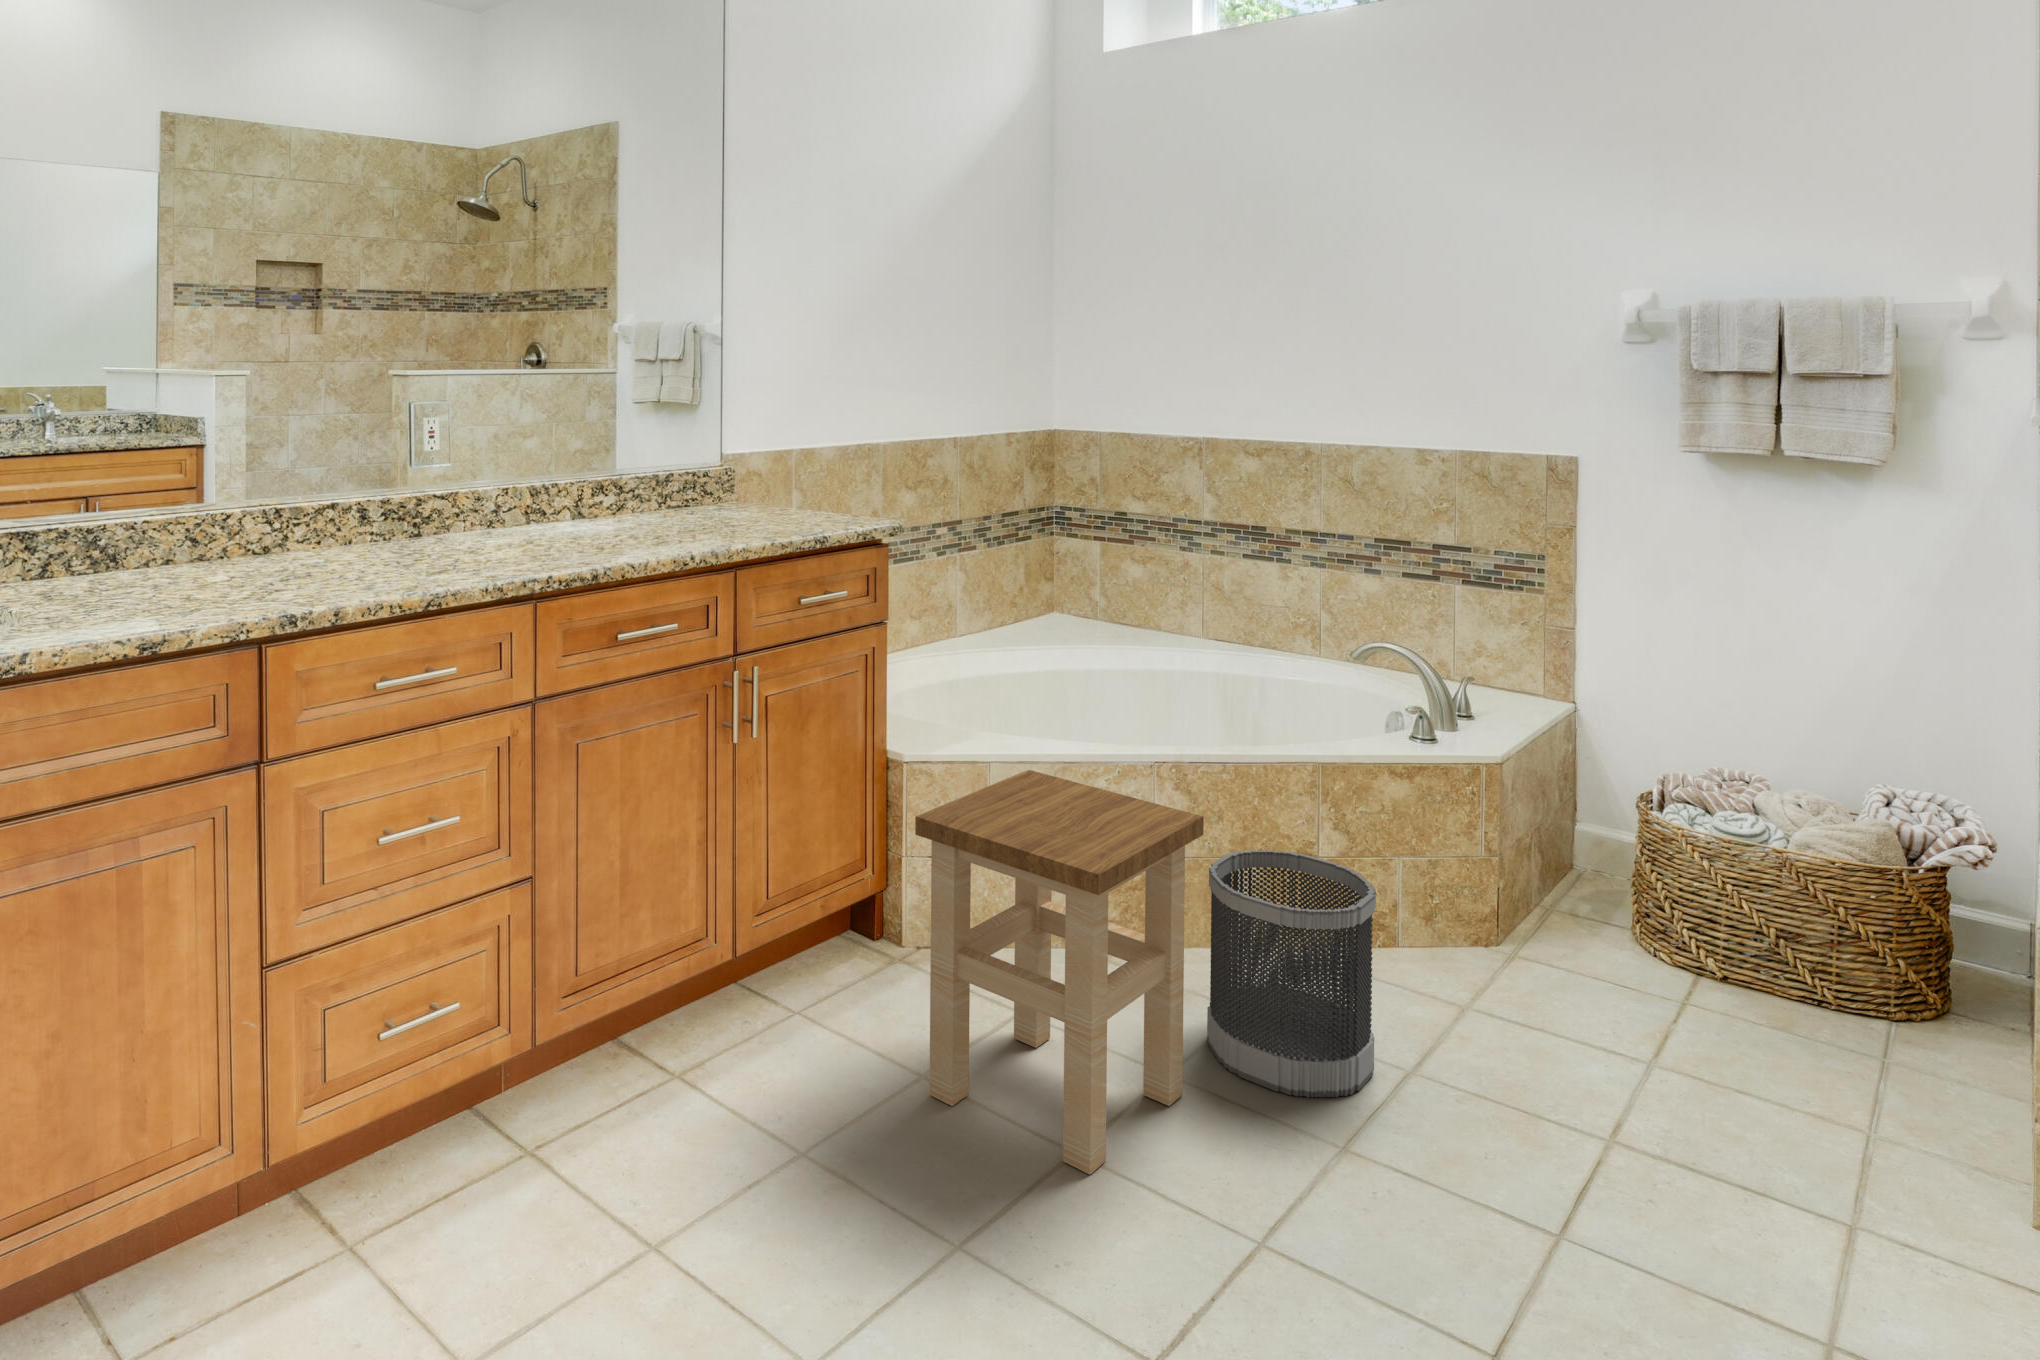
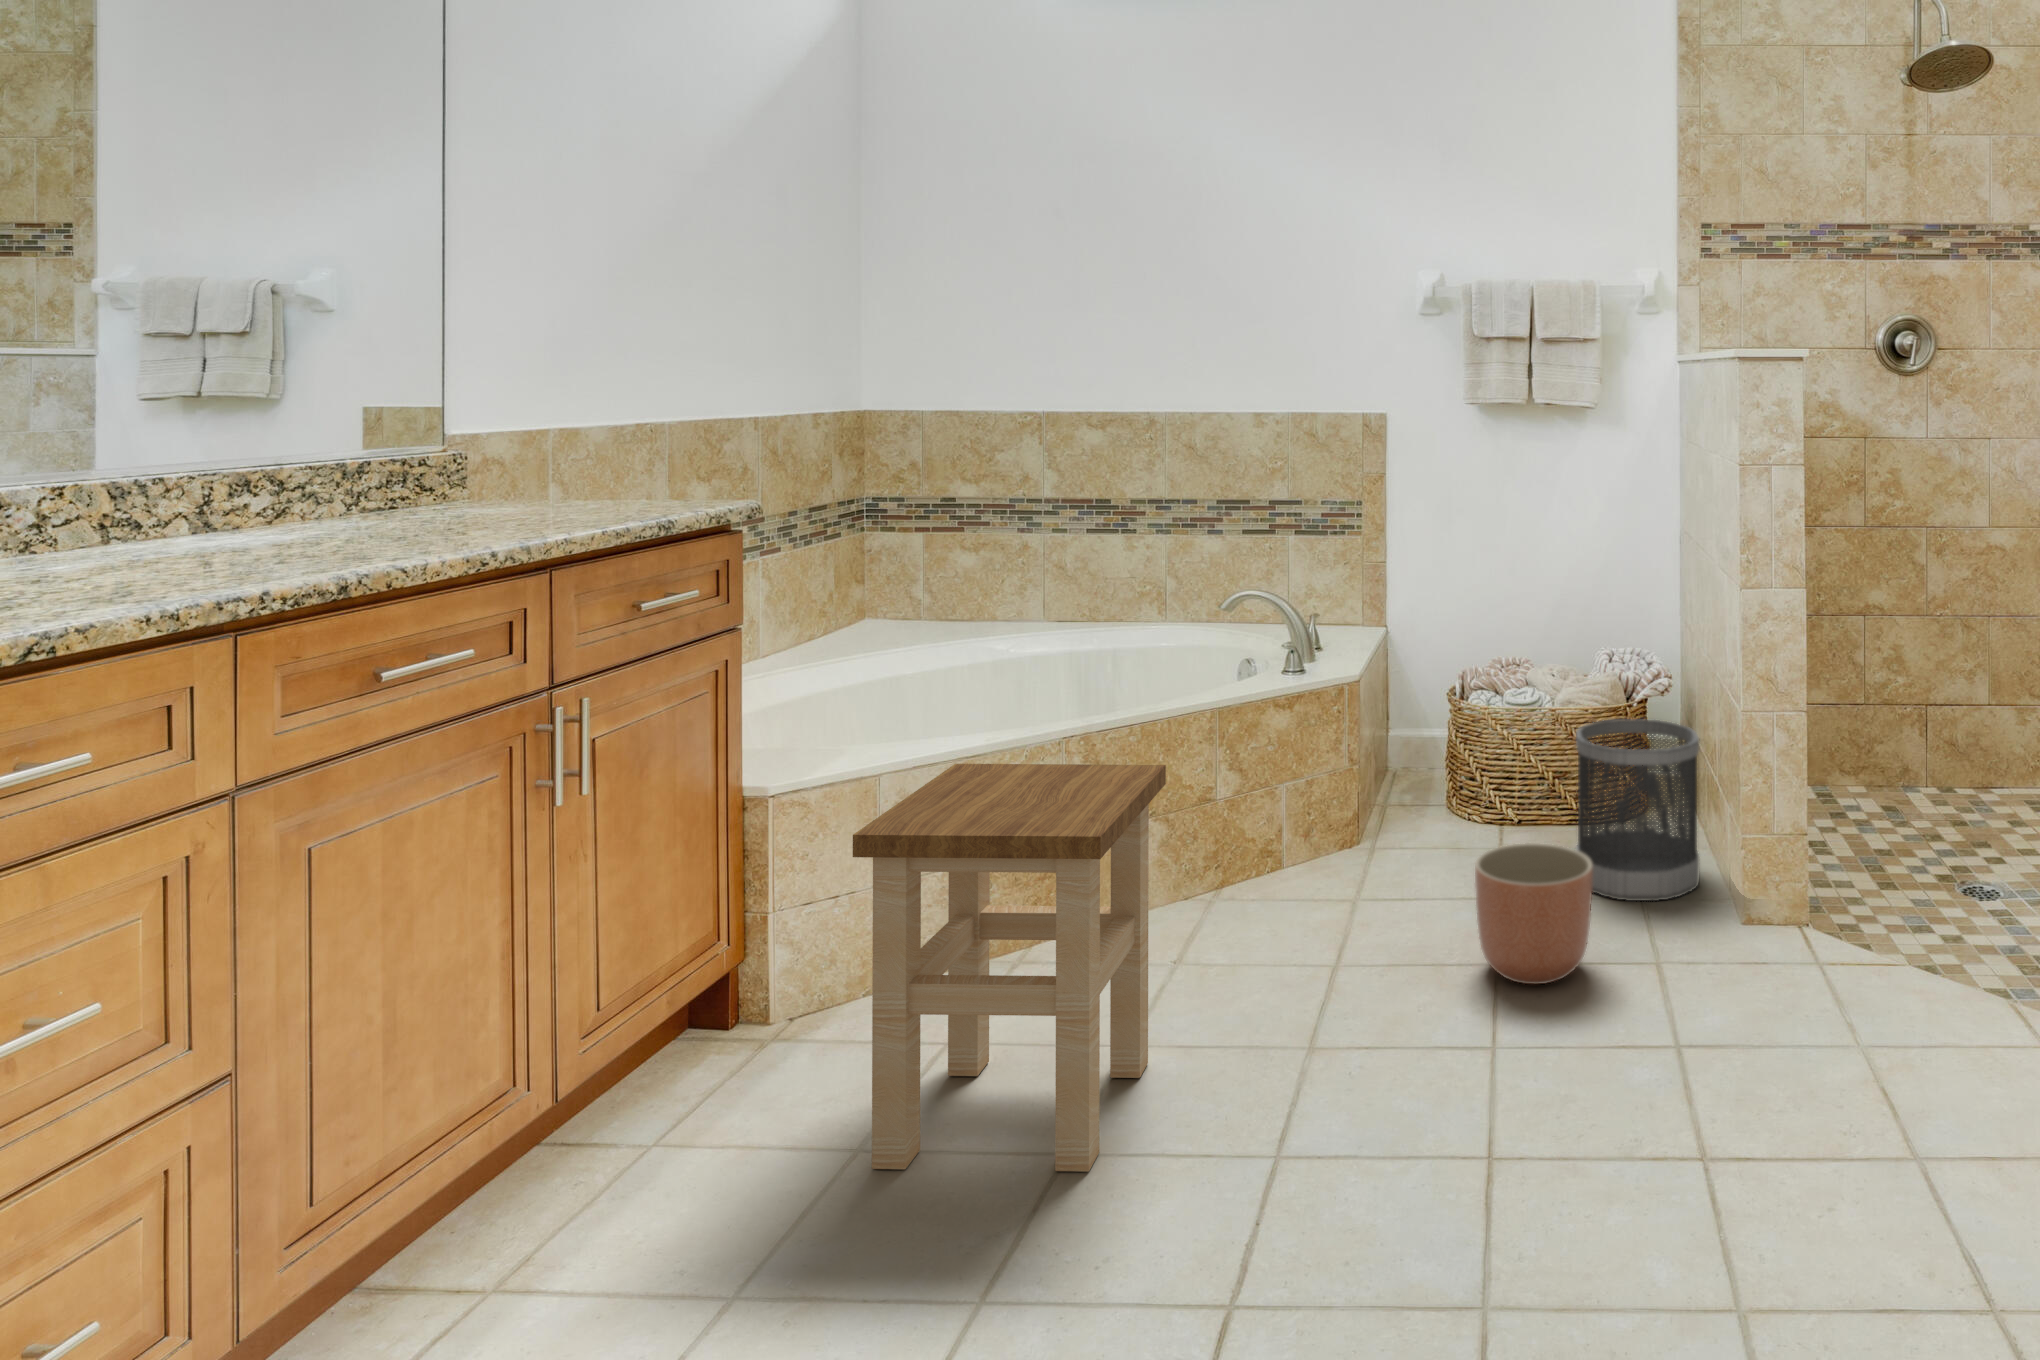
wastebasket: present [1207,850,1376,1098] -> present [1576,719,1699,901]
planter: none [1584,1001,1753,1187] -> present [1475,843,1593,984]

